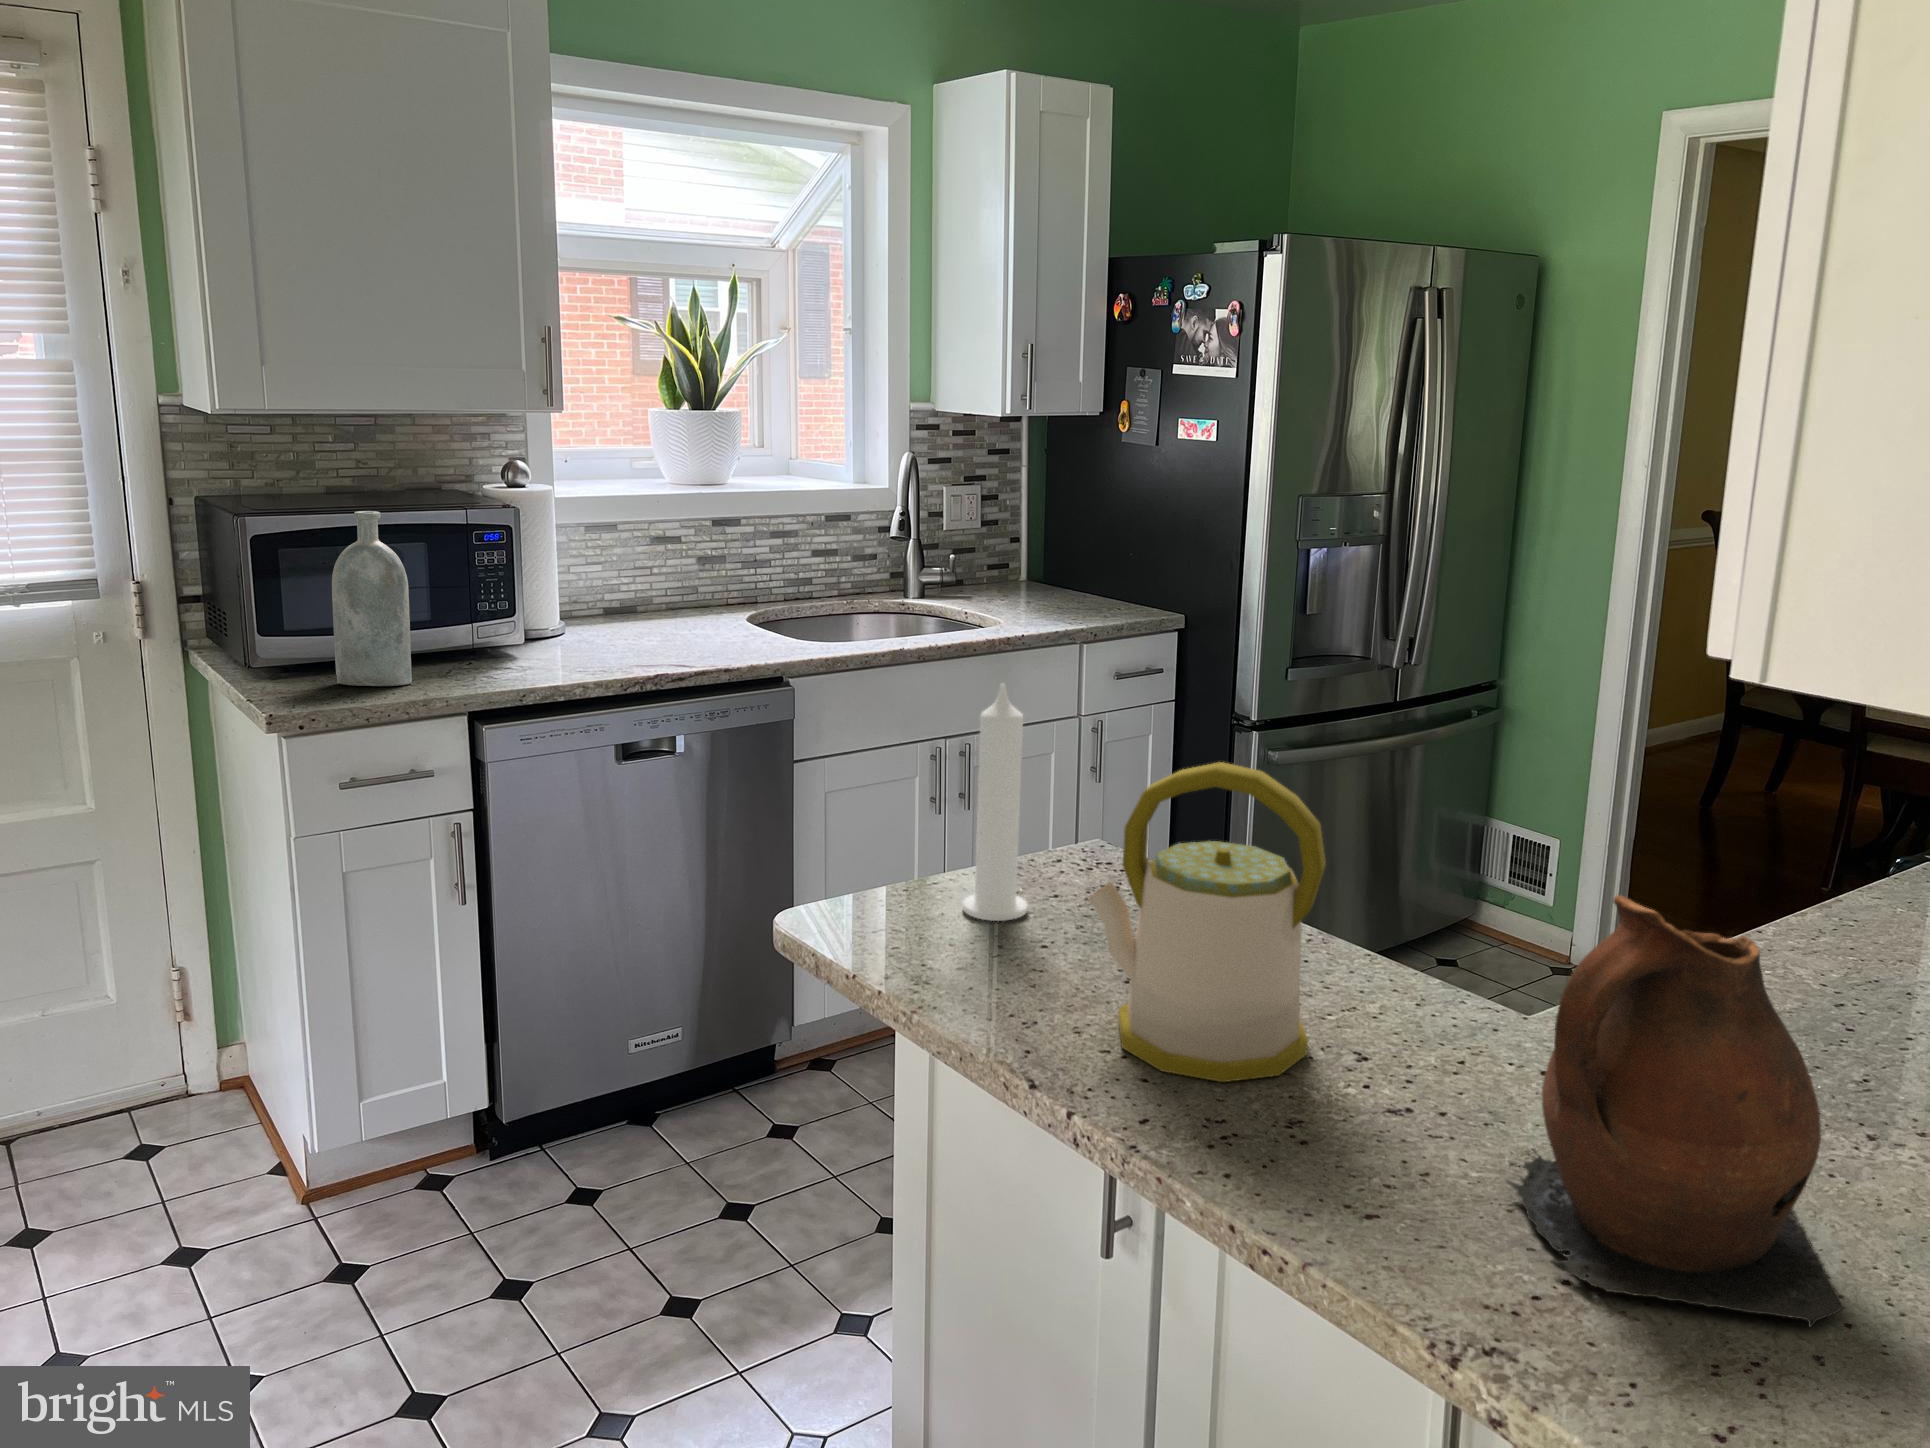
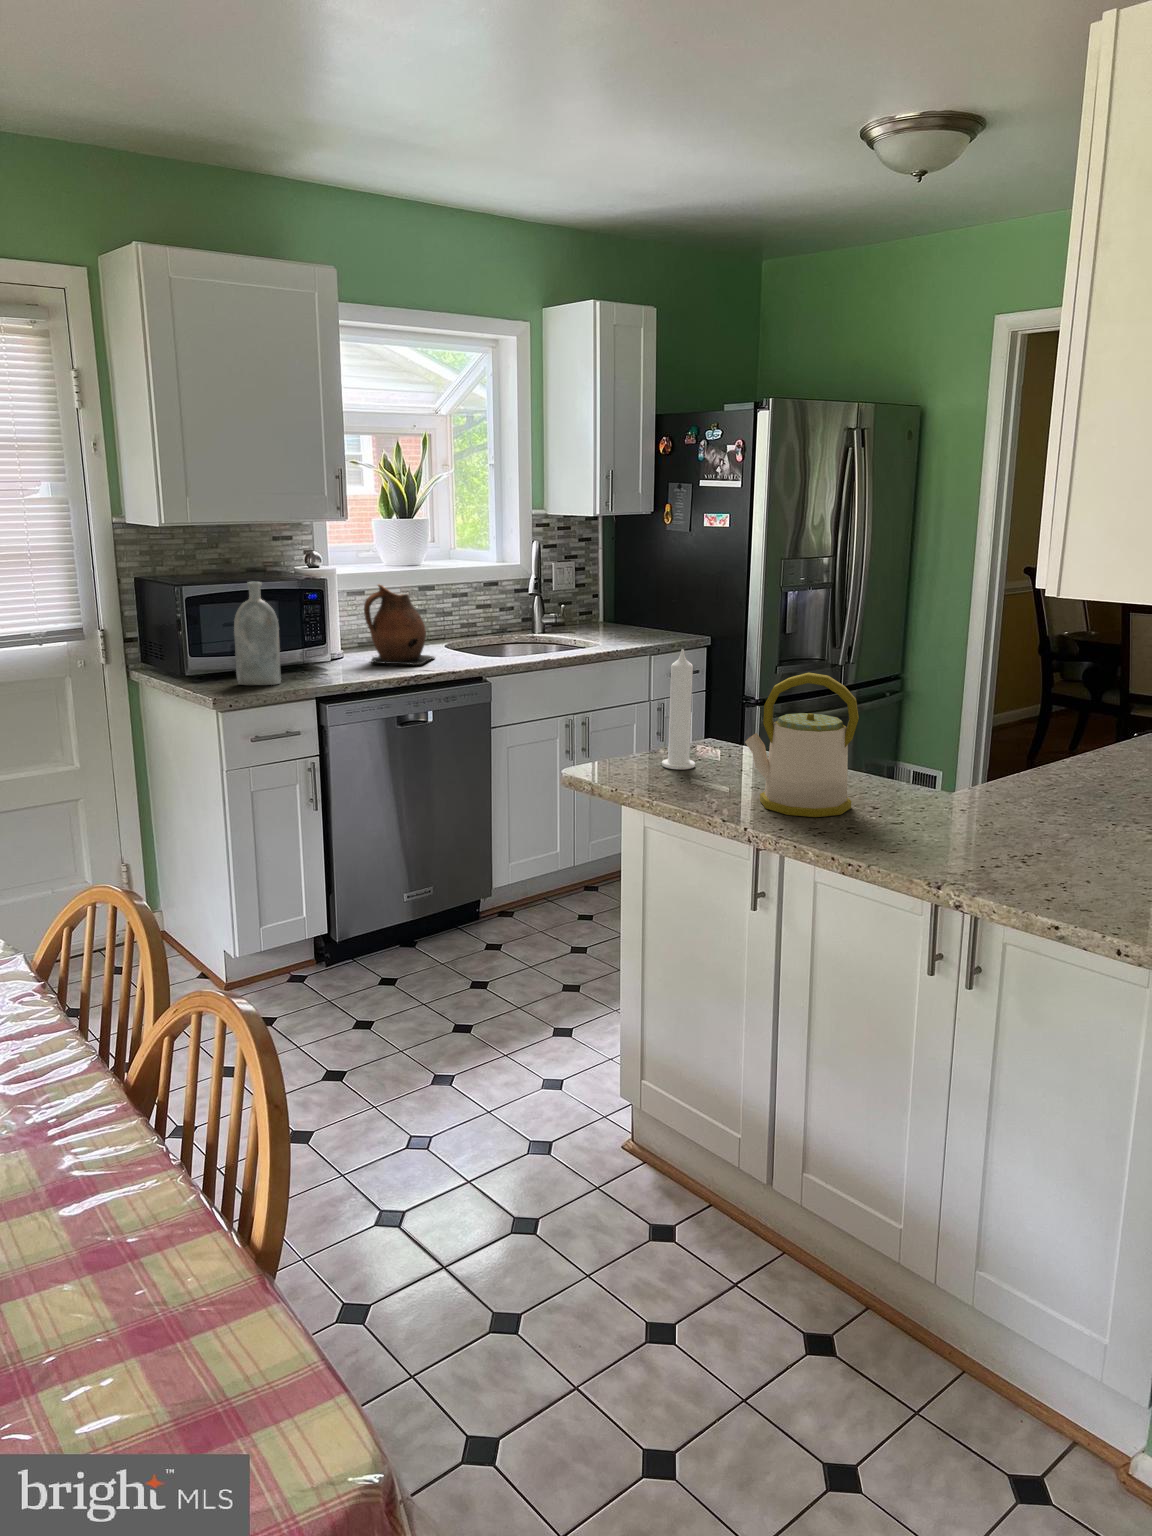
ceramic pitcher: present [1507,895,1844,1328] -> present [364,585,434,665]

